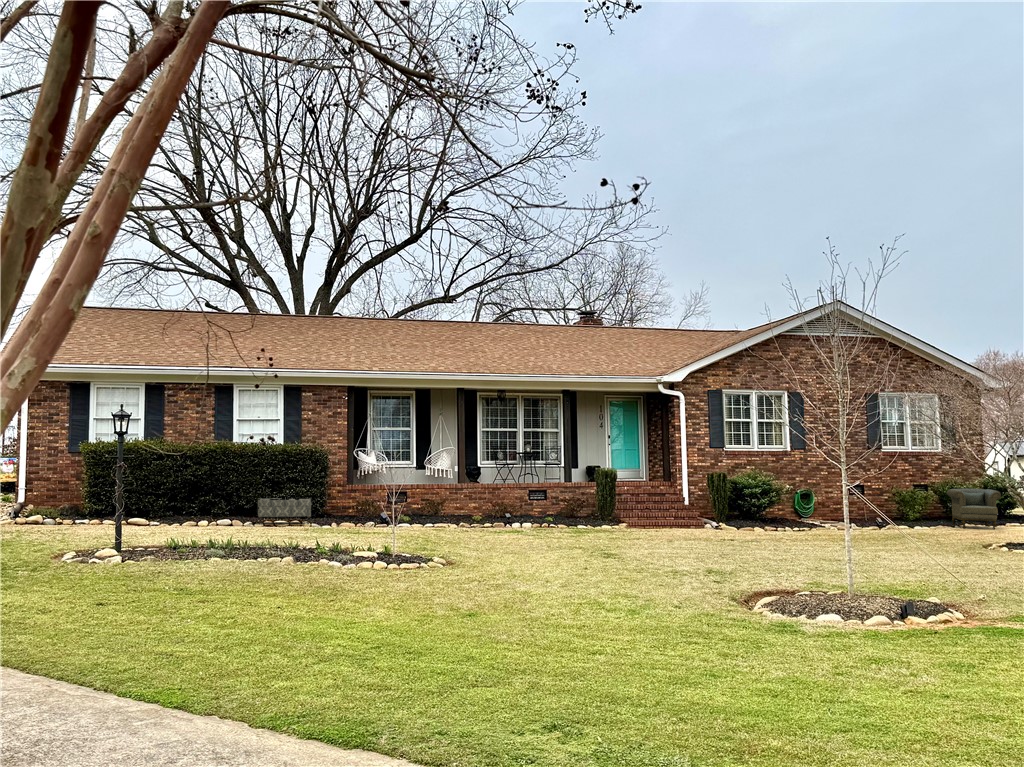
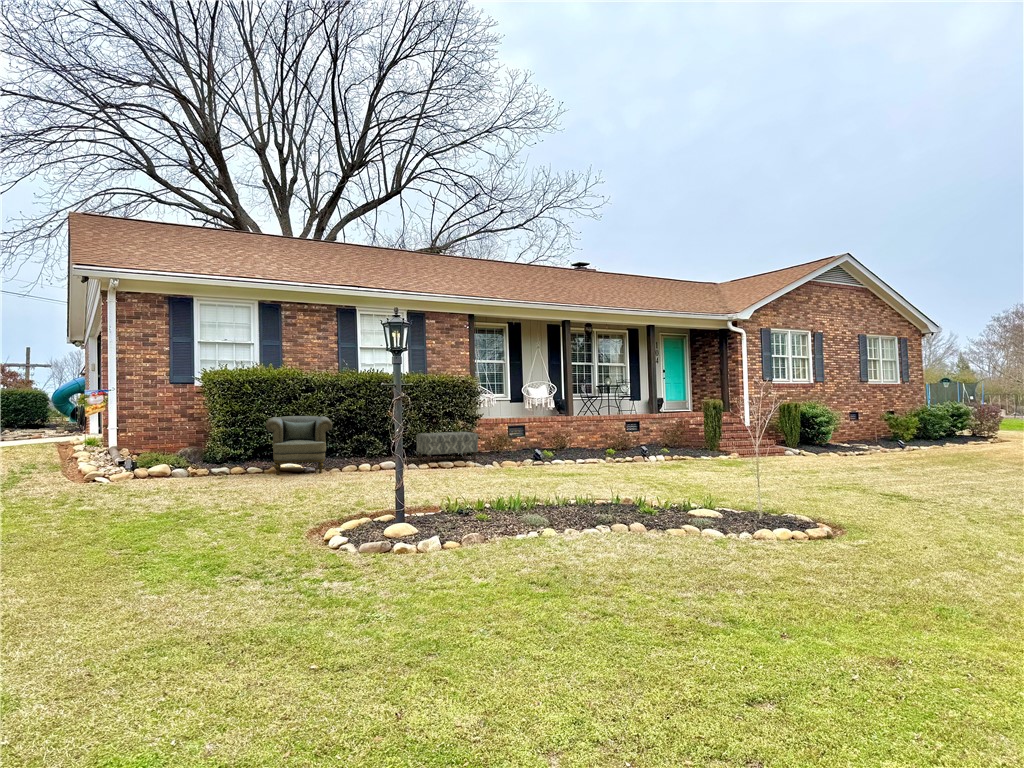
armchair: present [947,489,1001,529] -> present [266,416,332,475]

